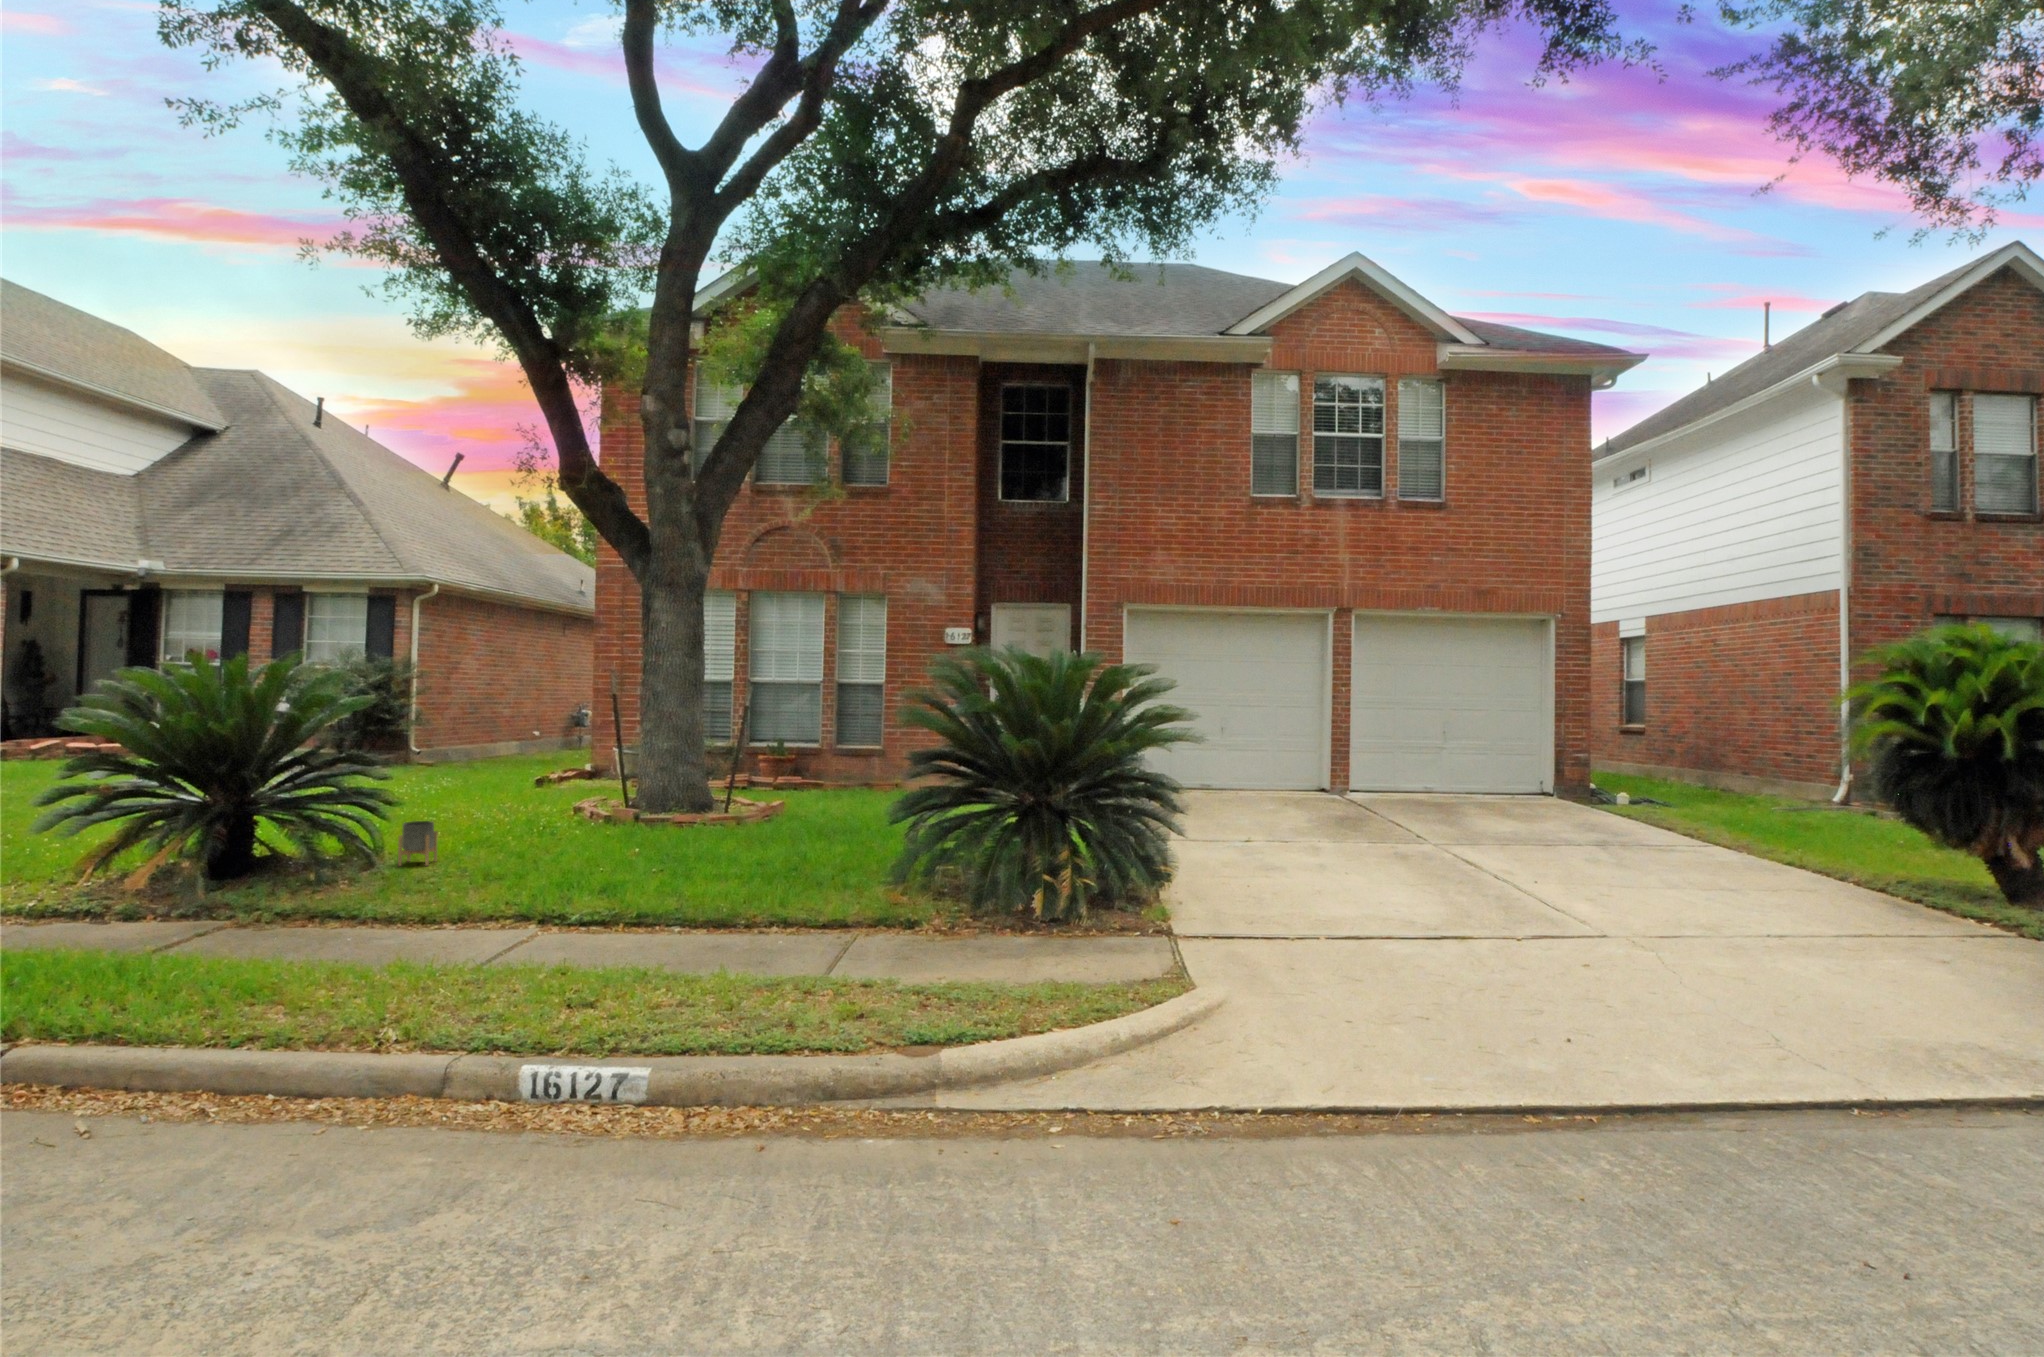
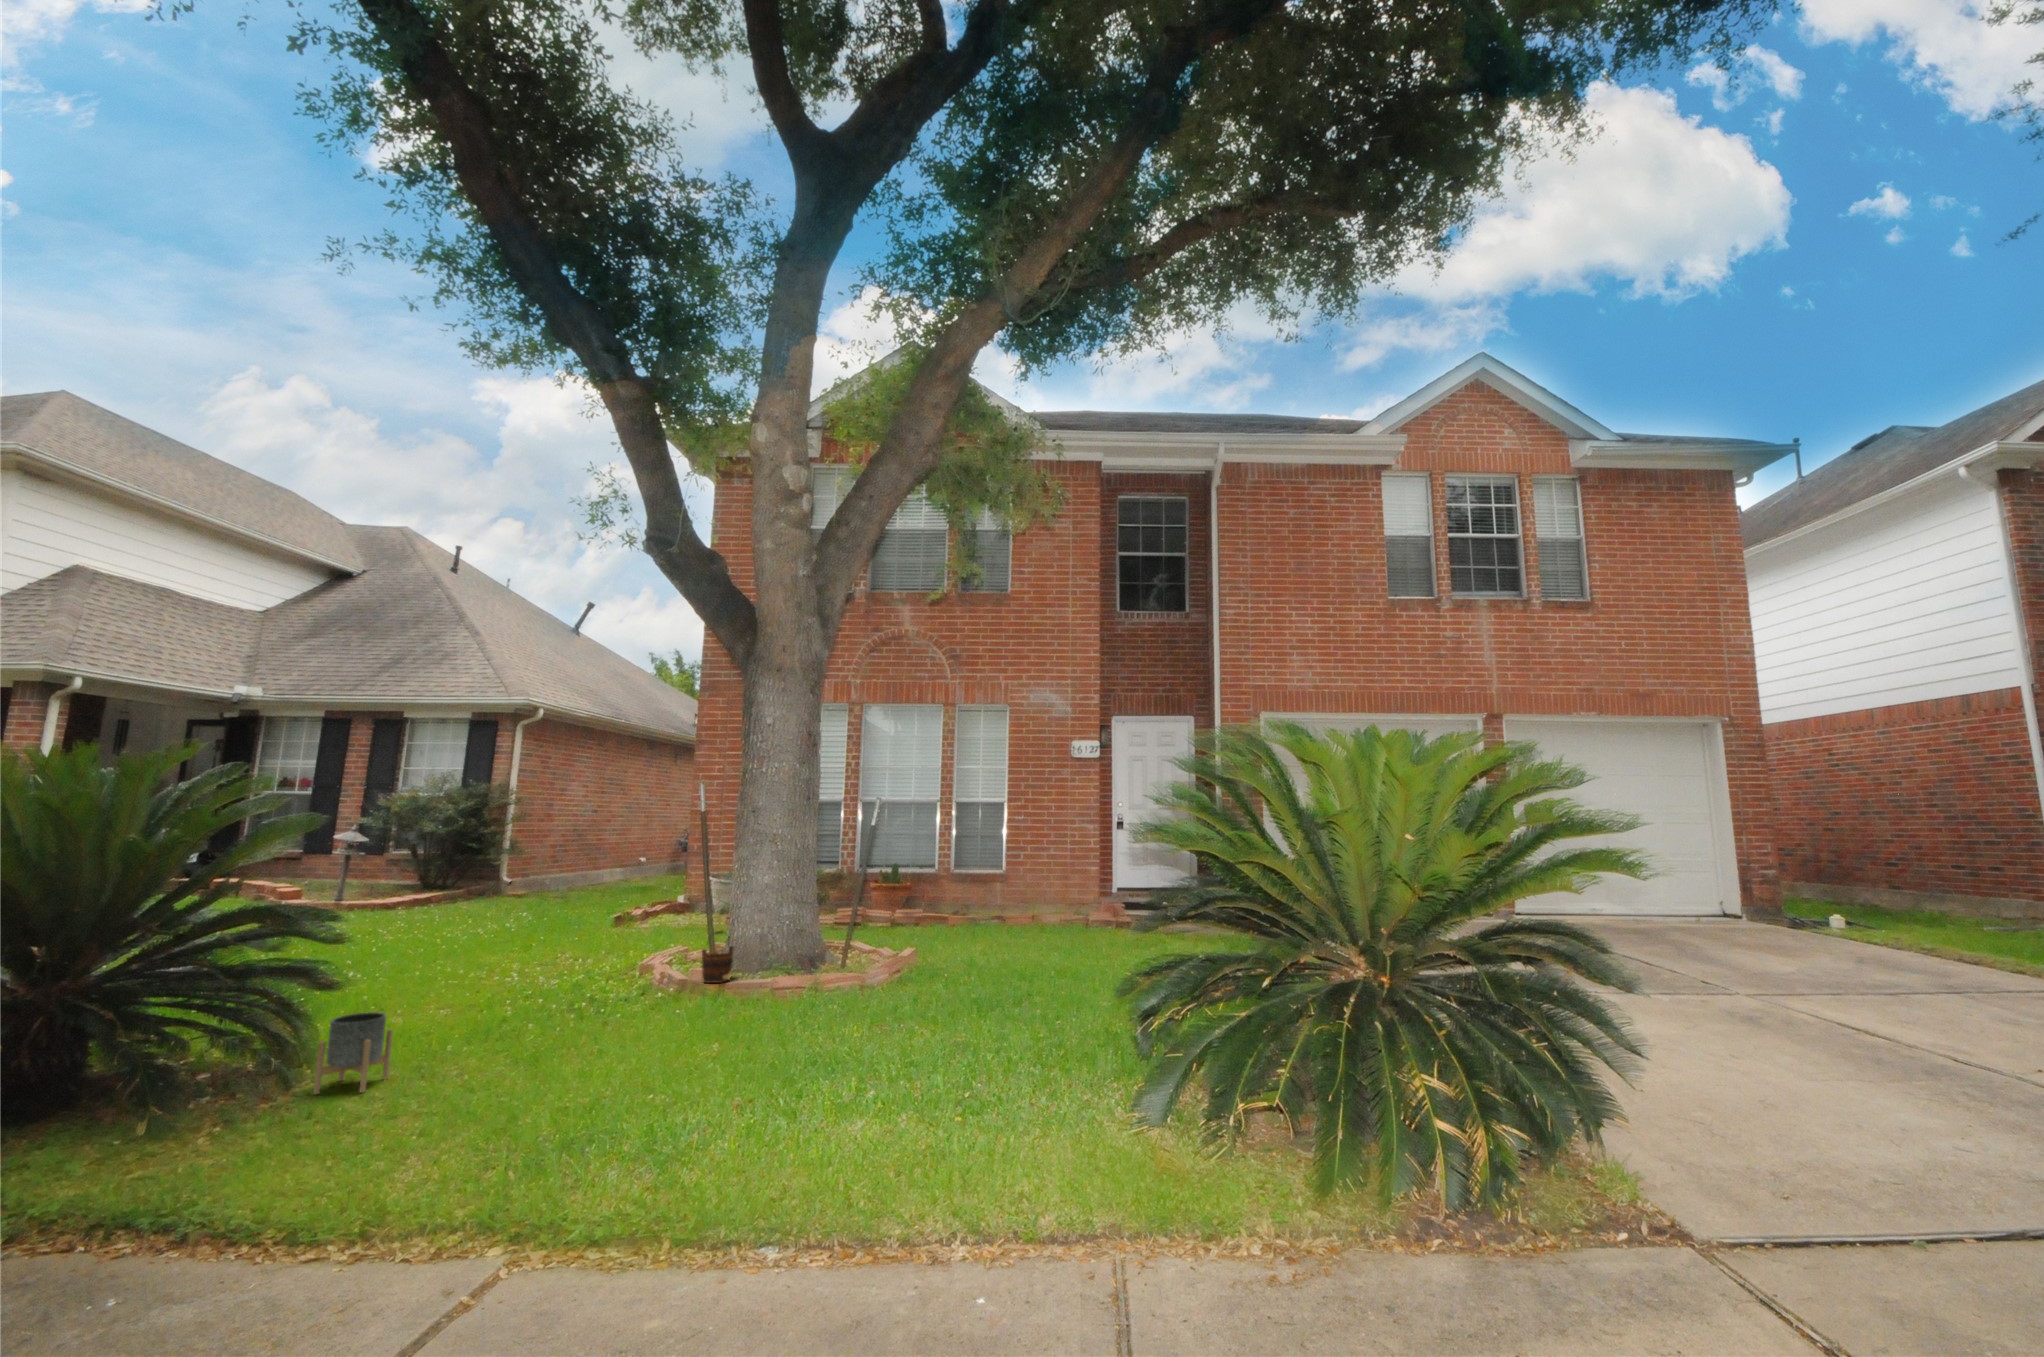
wooden bucket: none [622,783,646,821] -> present [702,931,734,983]

